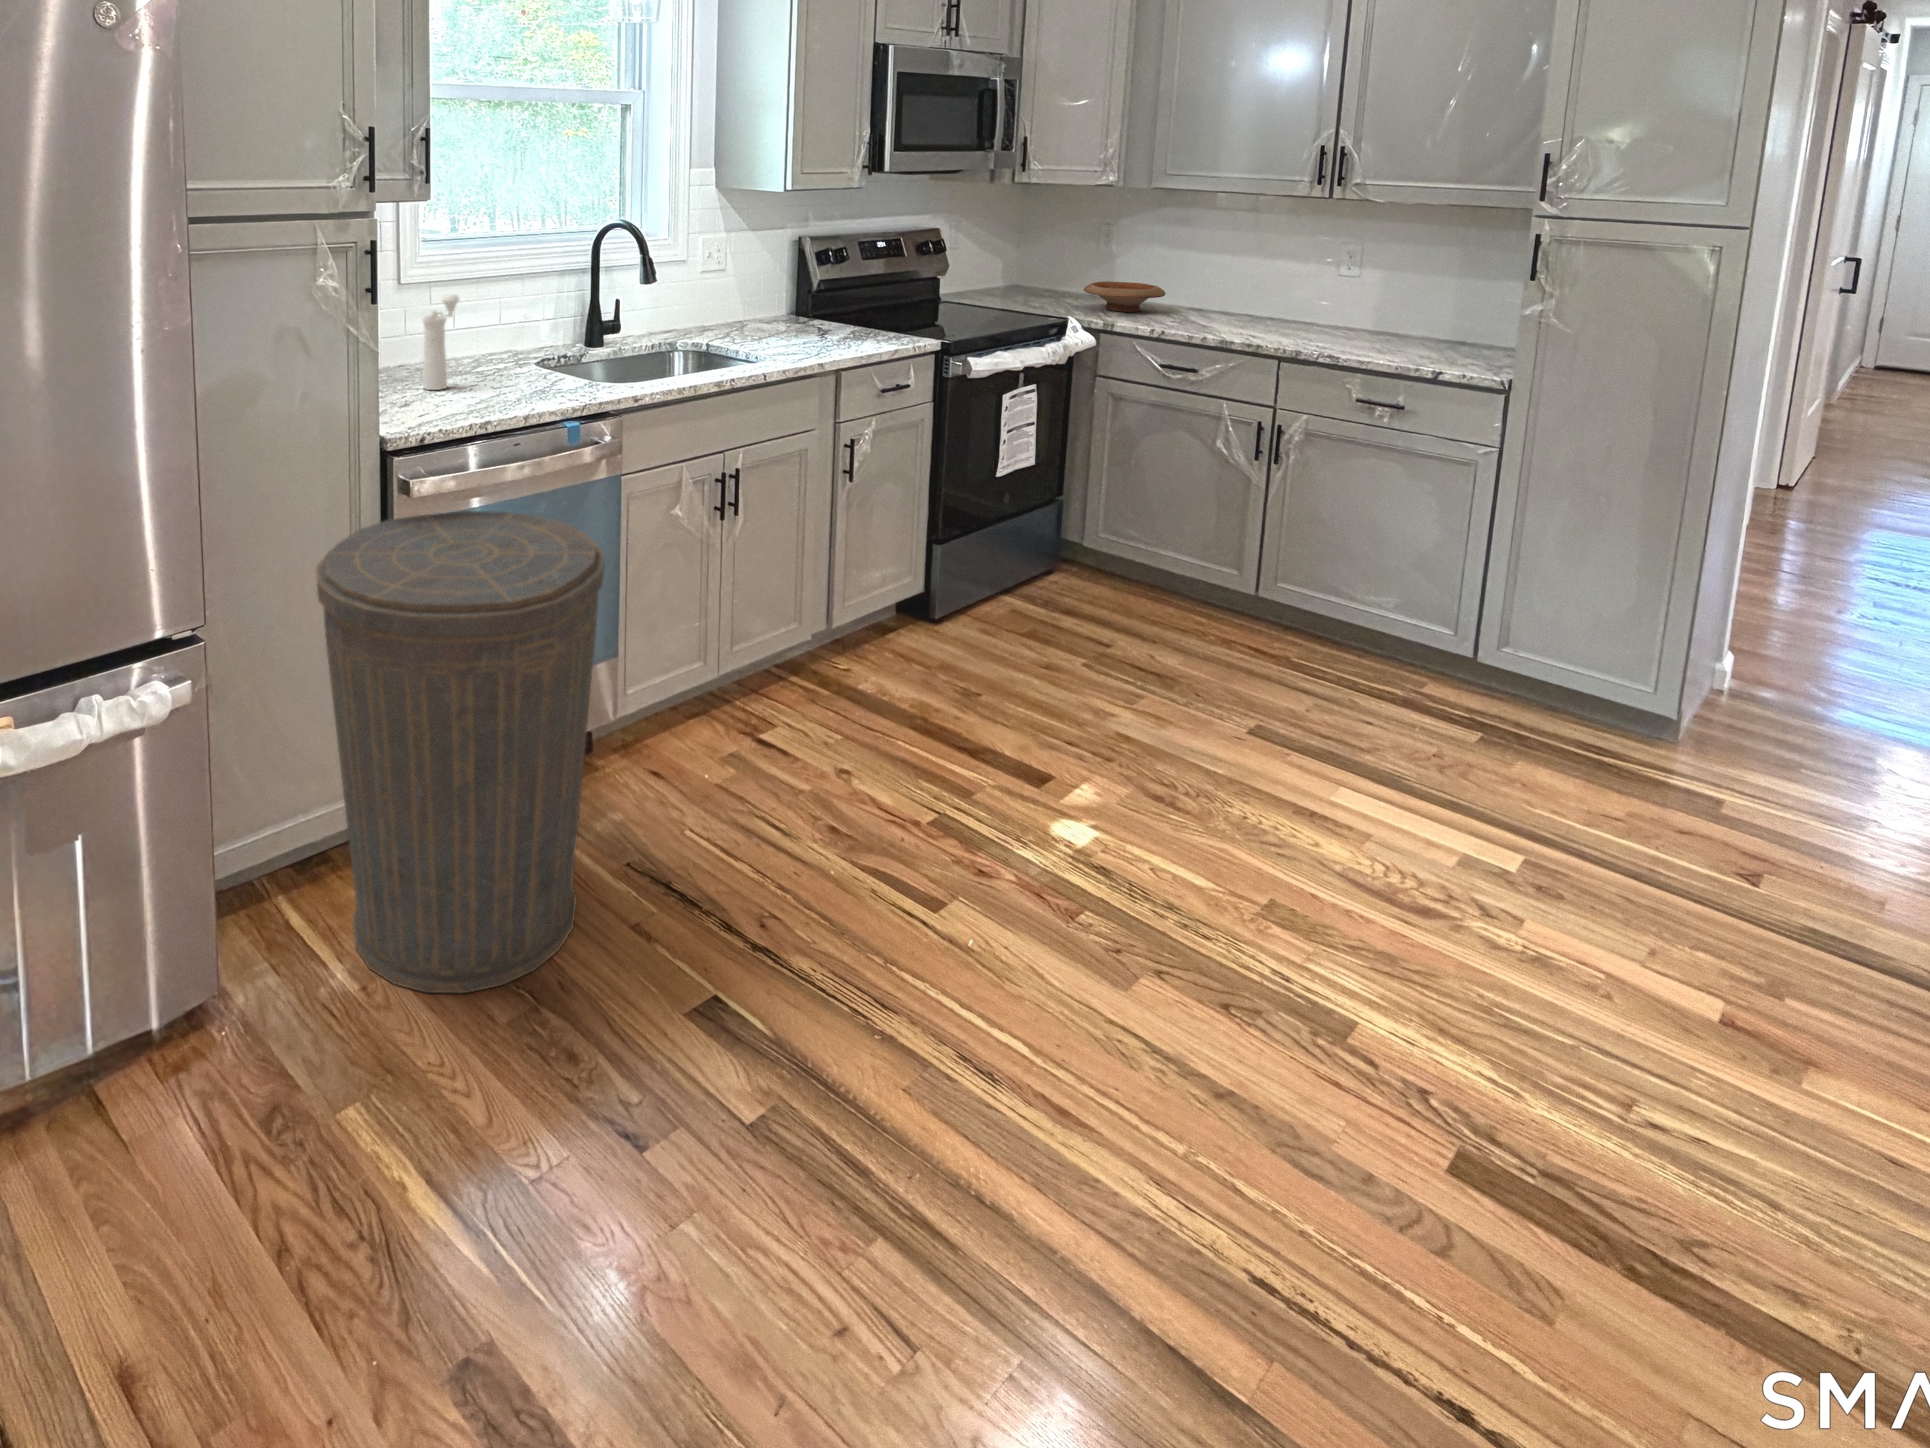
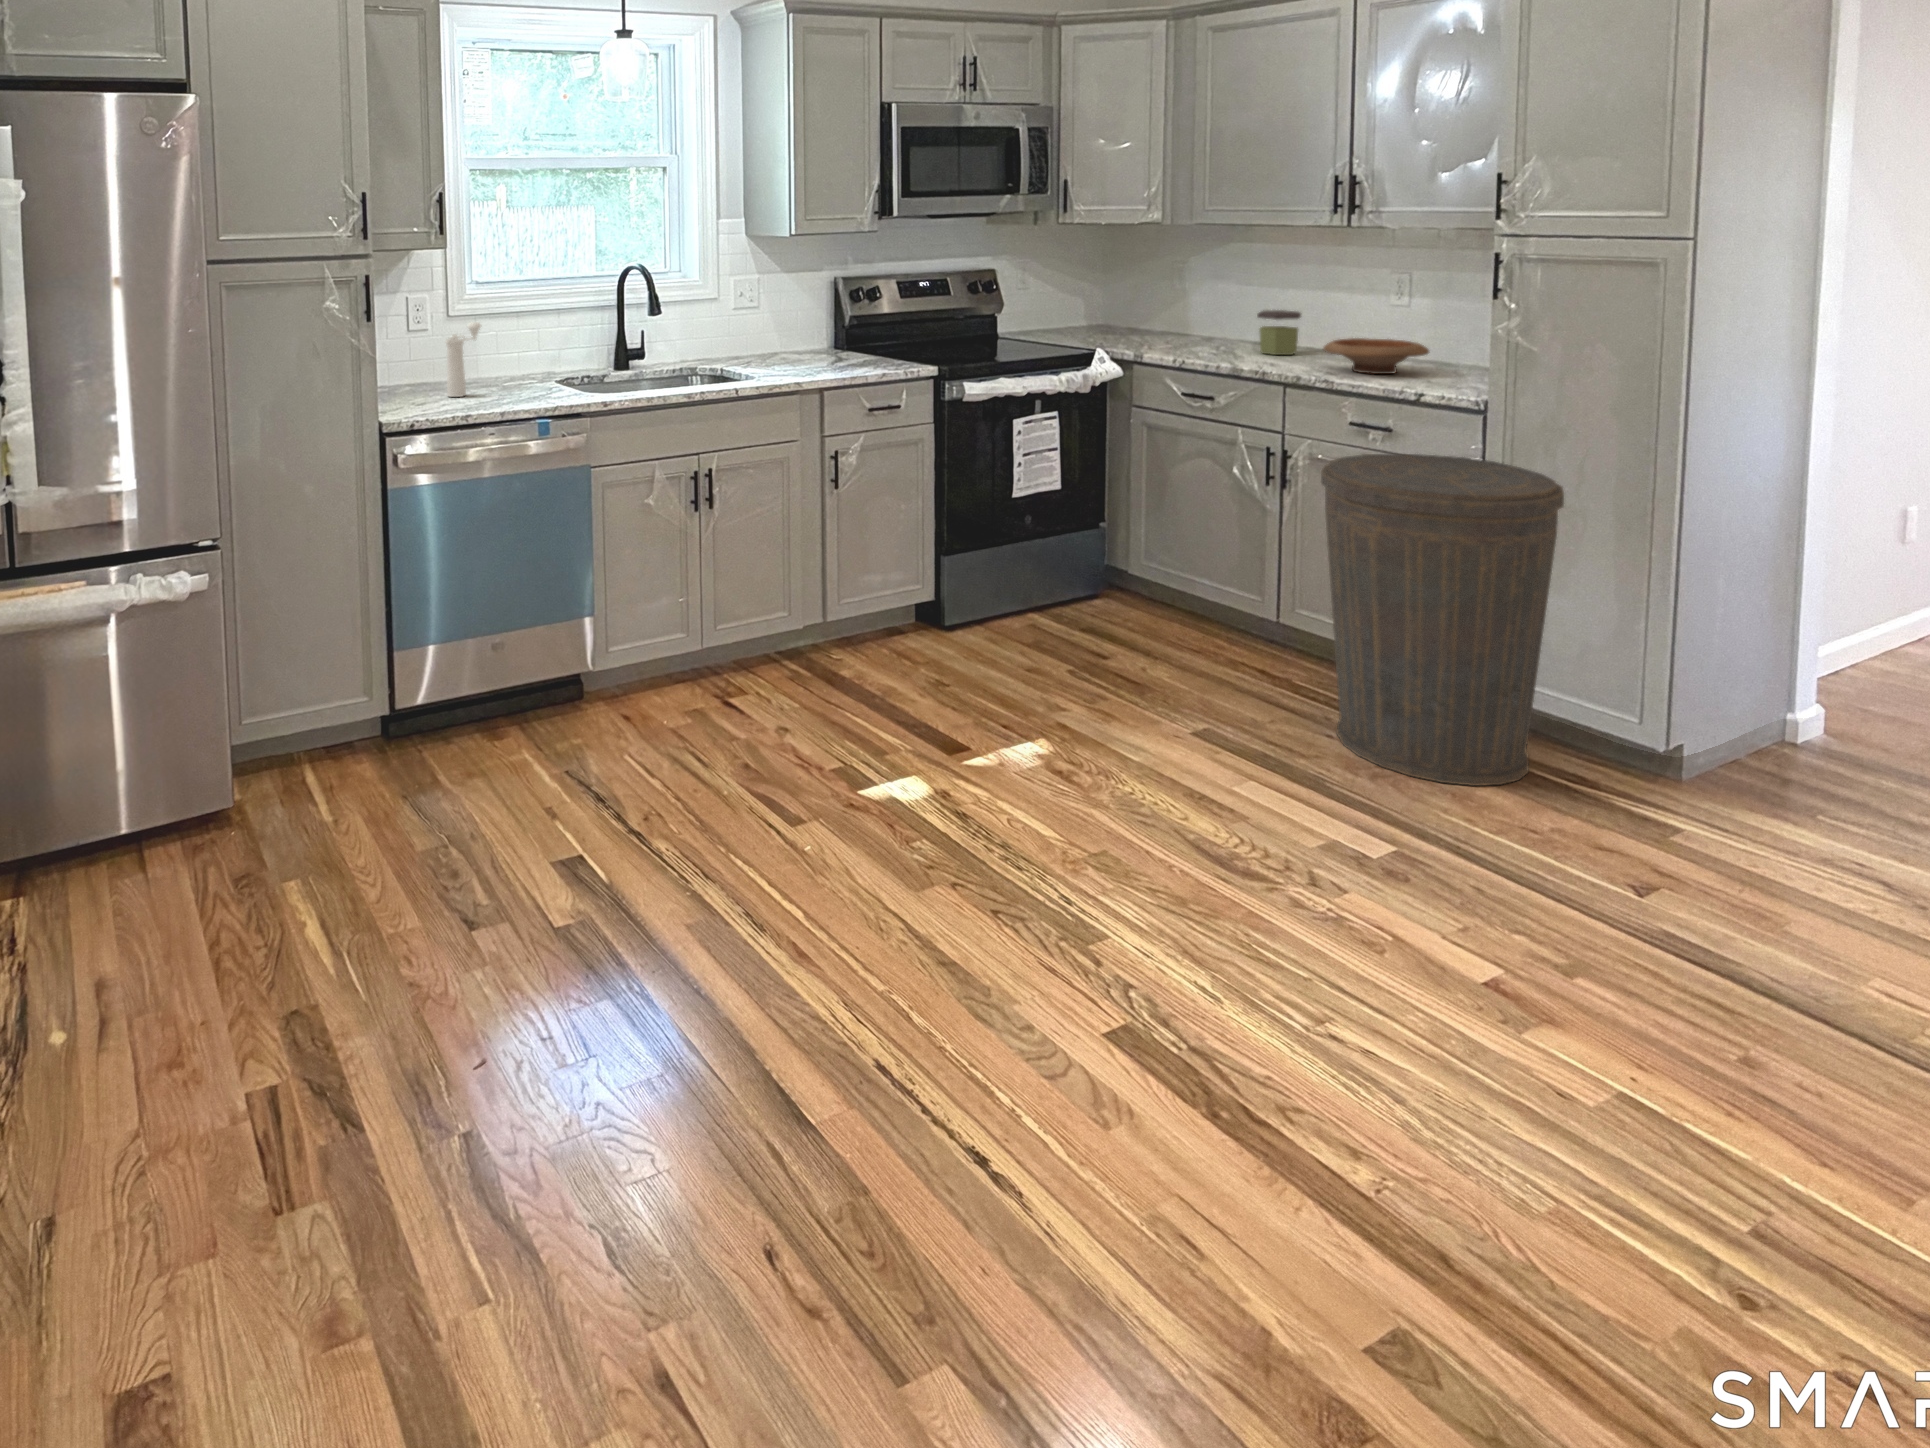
jar: none [1213,280,1254,325] -> present [1257,310,1301,355]
wooden bowl: present [1084,281,1166,312] -> present [1323,338,1429,374]
trash can: present [316,511,604,993] -> present [1321,453,1564,786]

